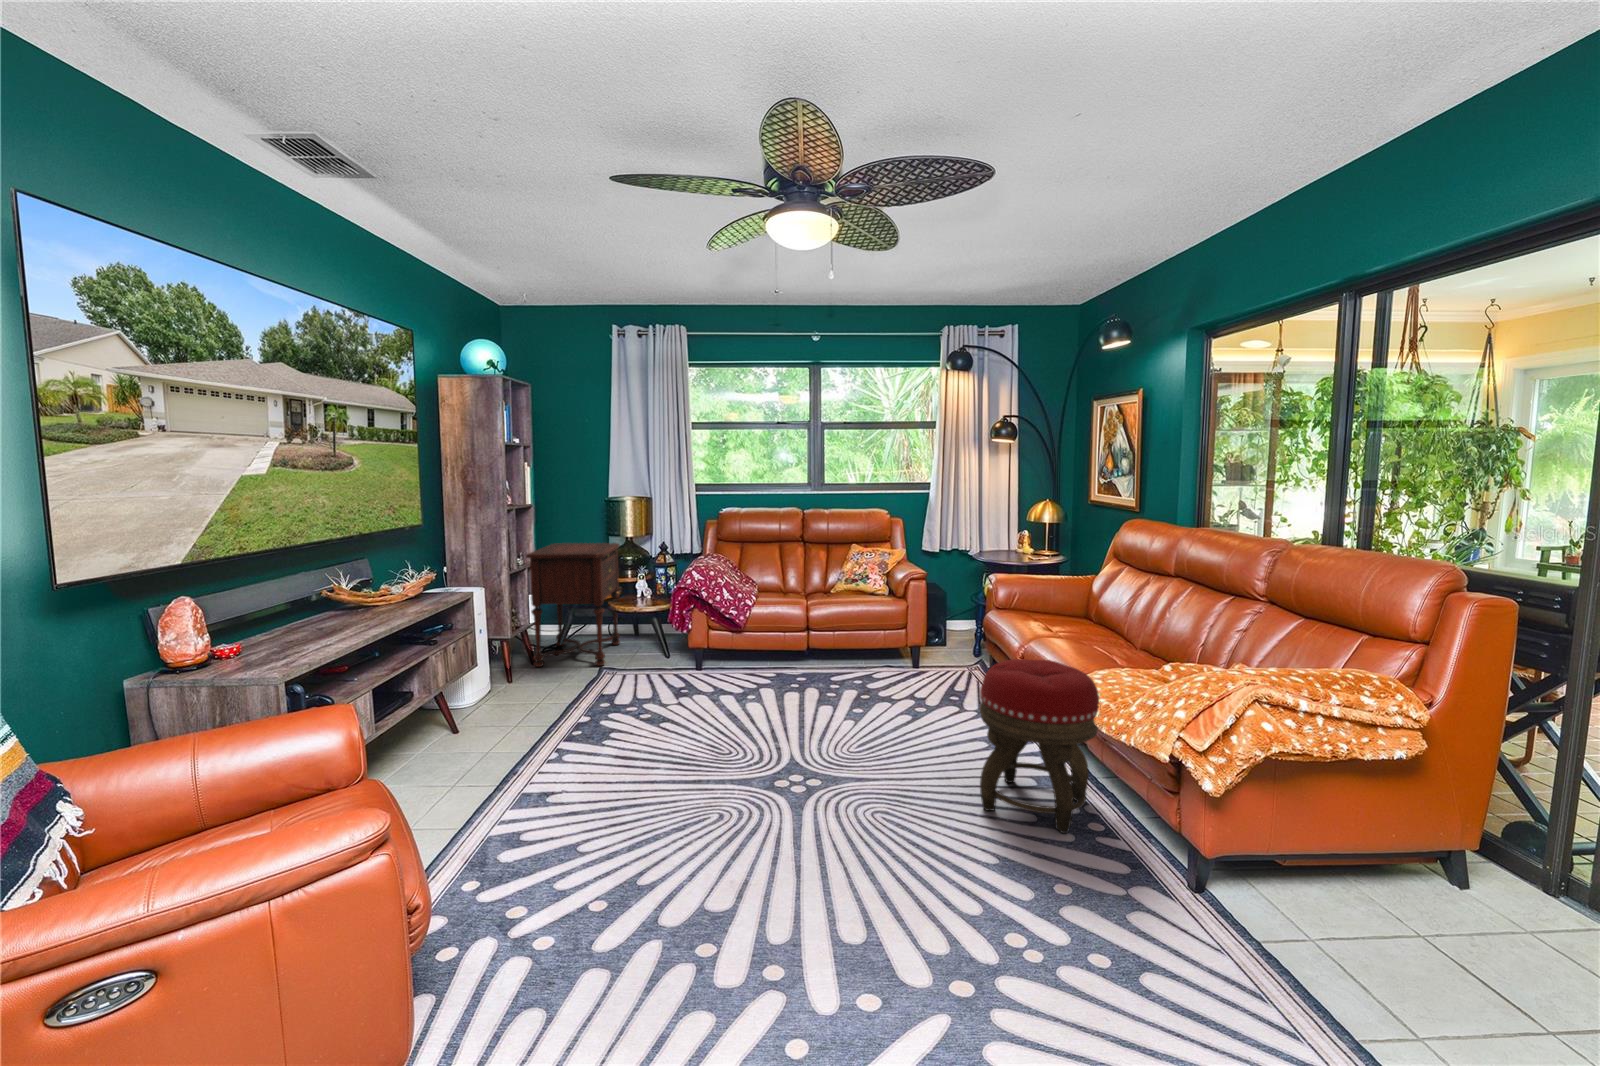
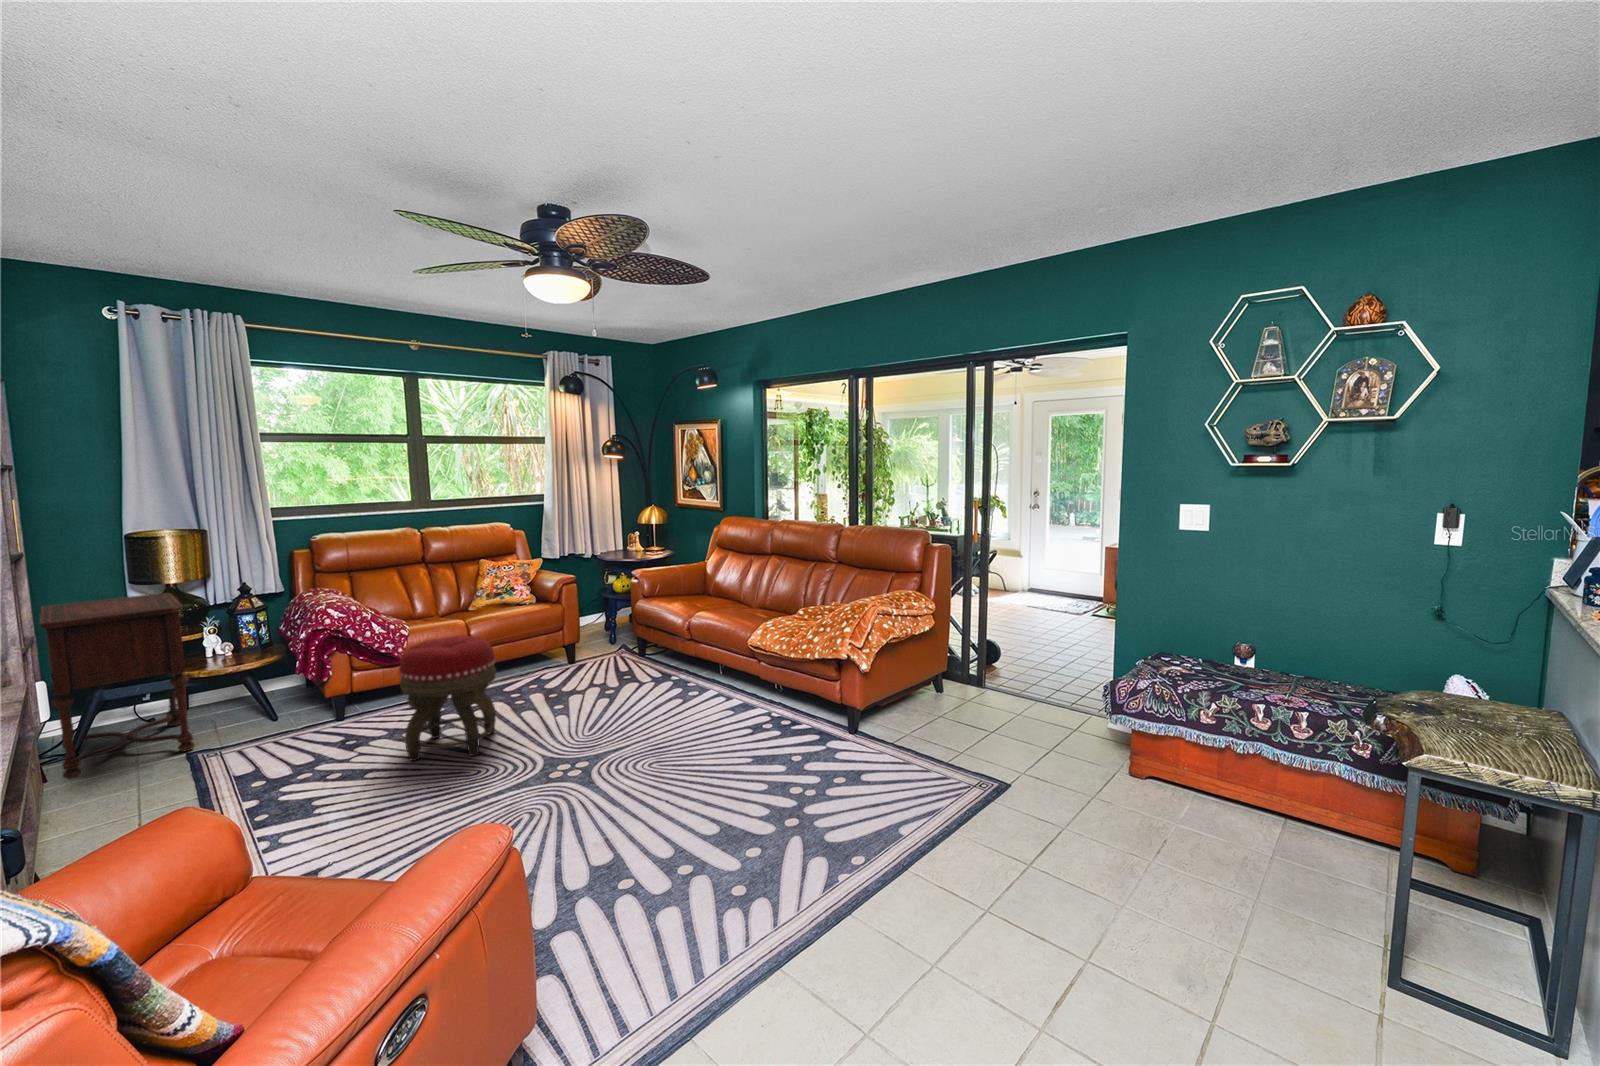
footstool: present [980,659,1101,833] -> present [399,635,496,761]

